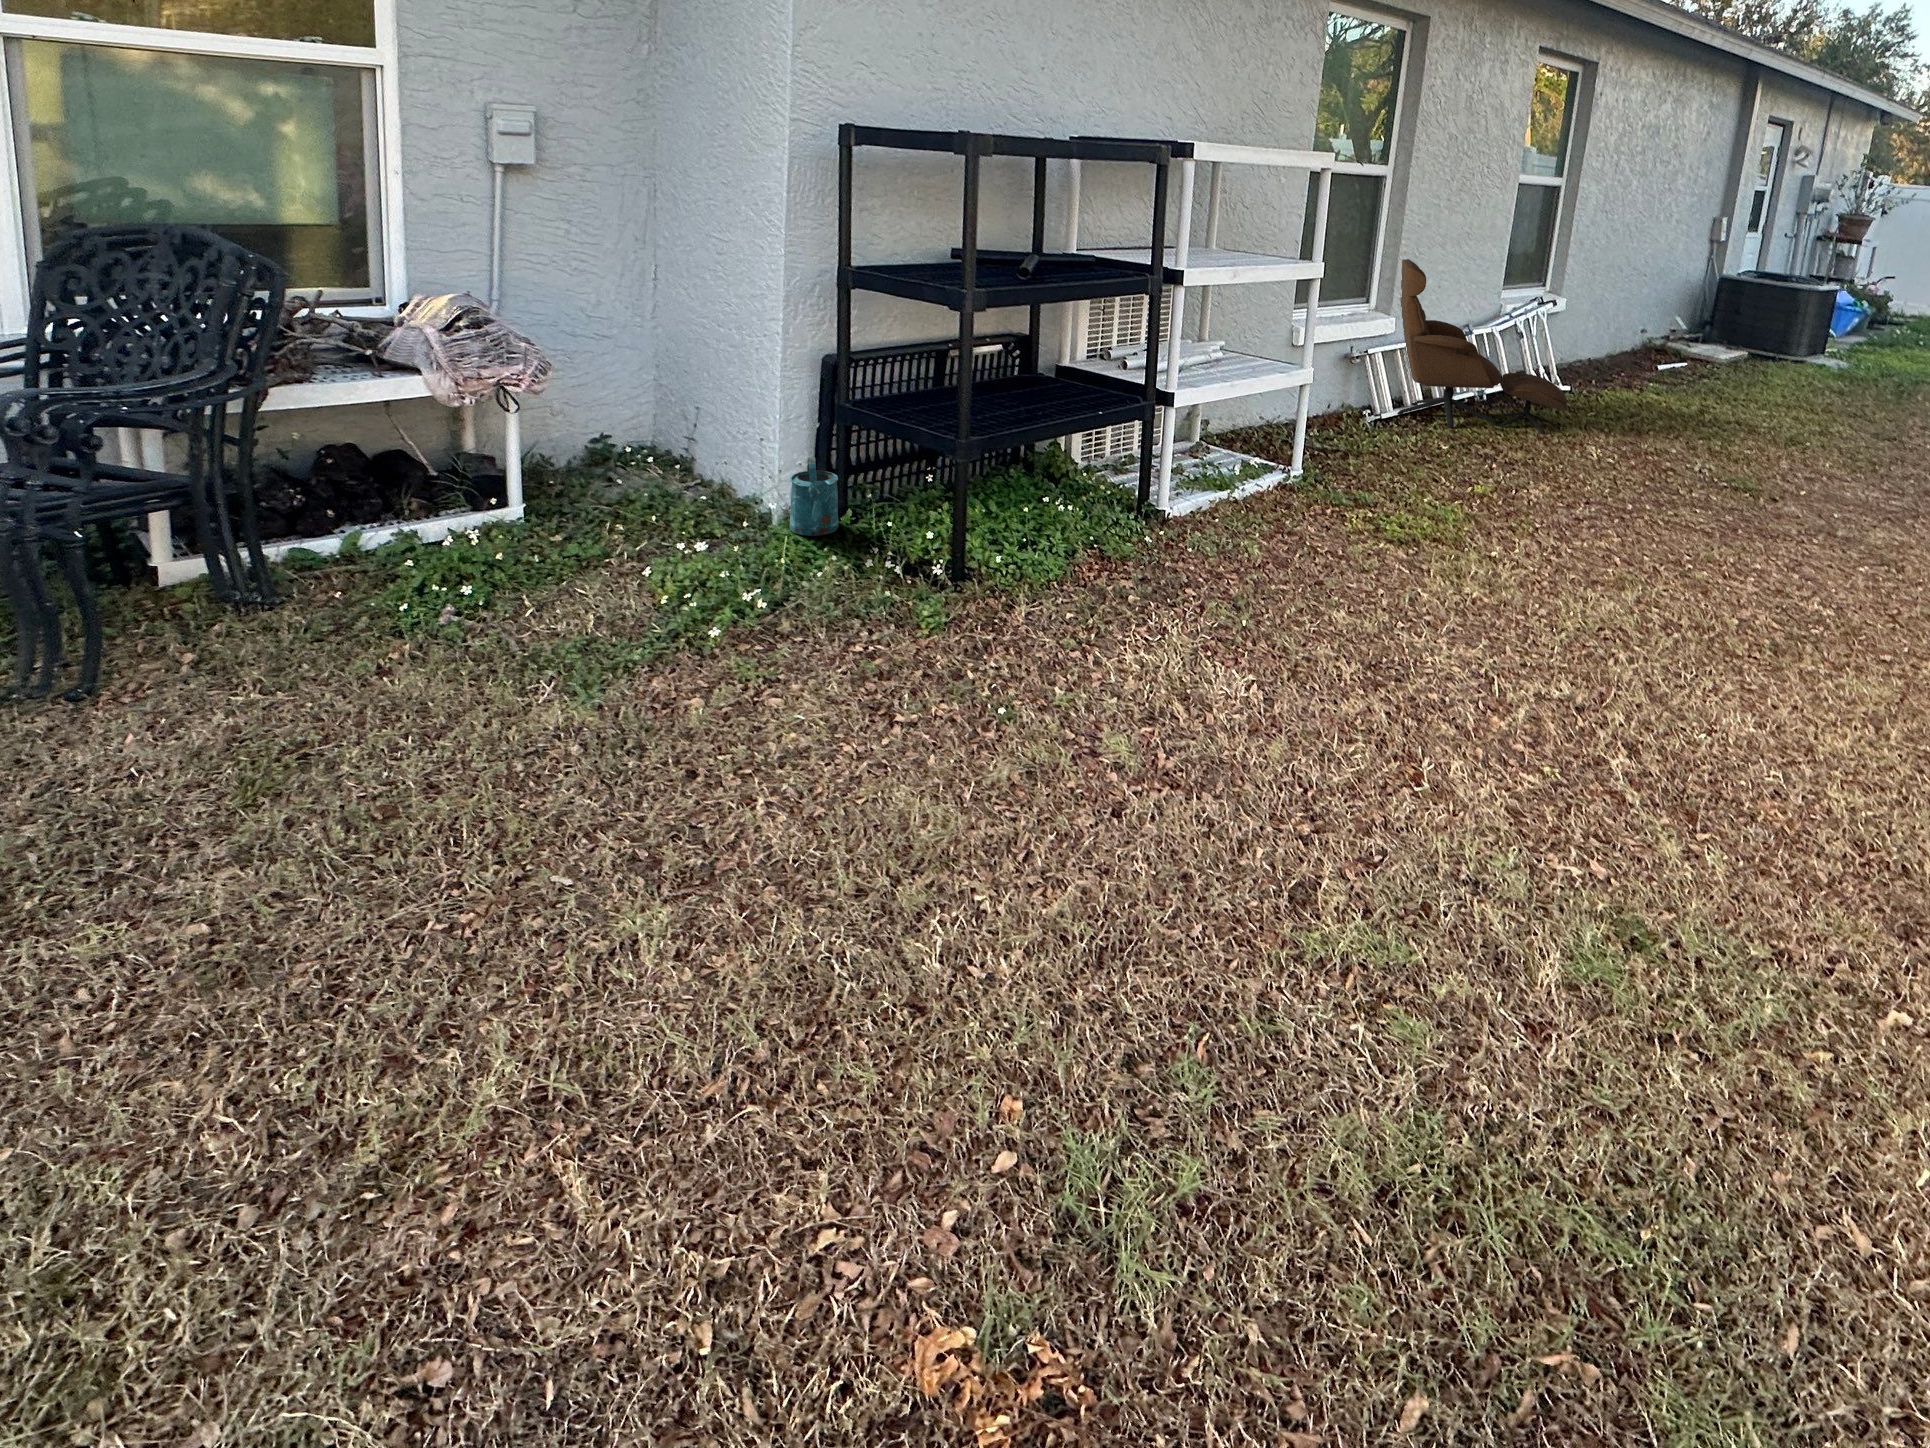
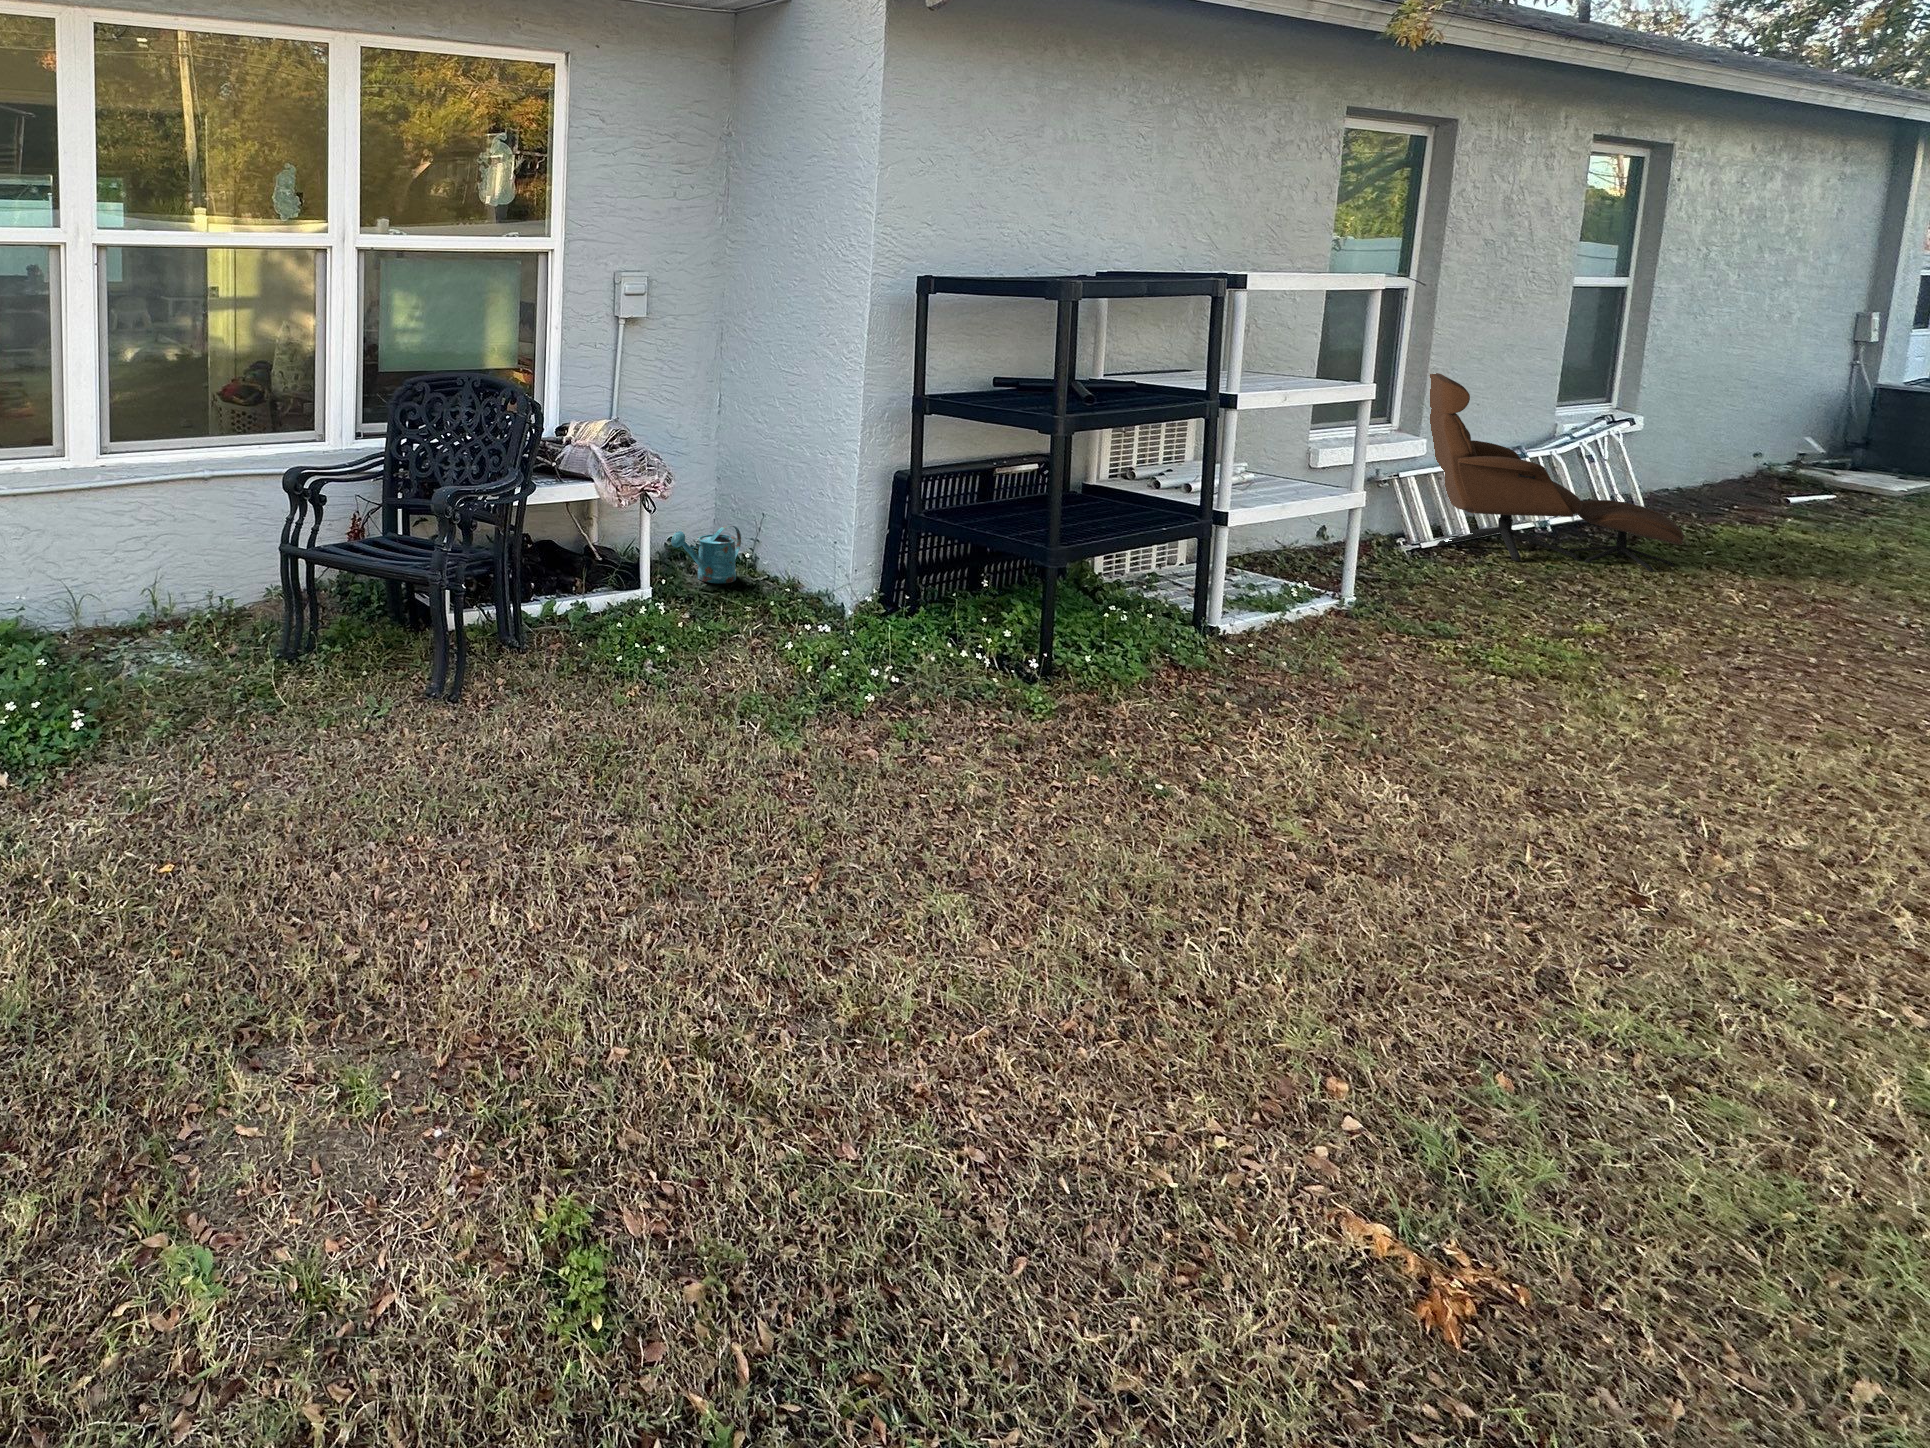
watering can: present [790,457,839,536] -> present [671,525,741,583]

